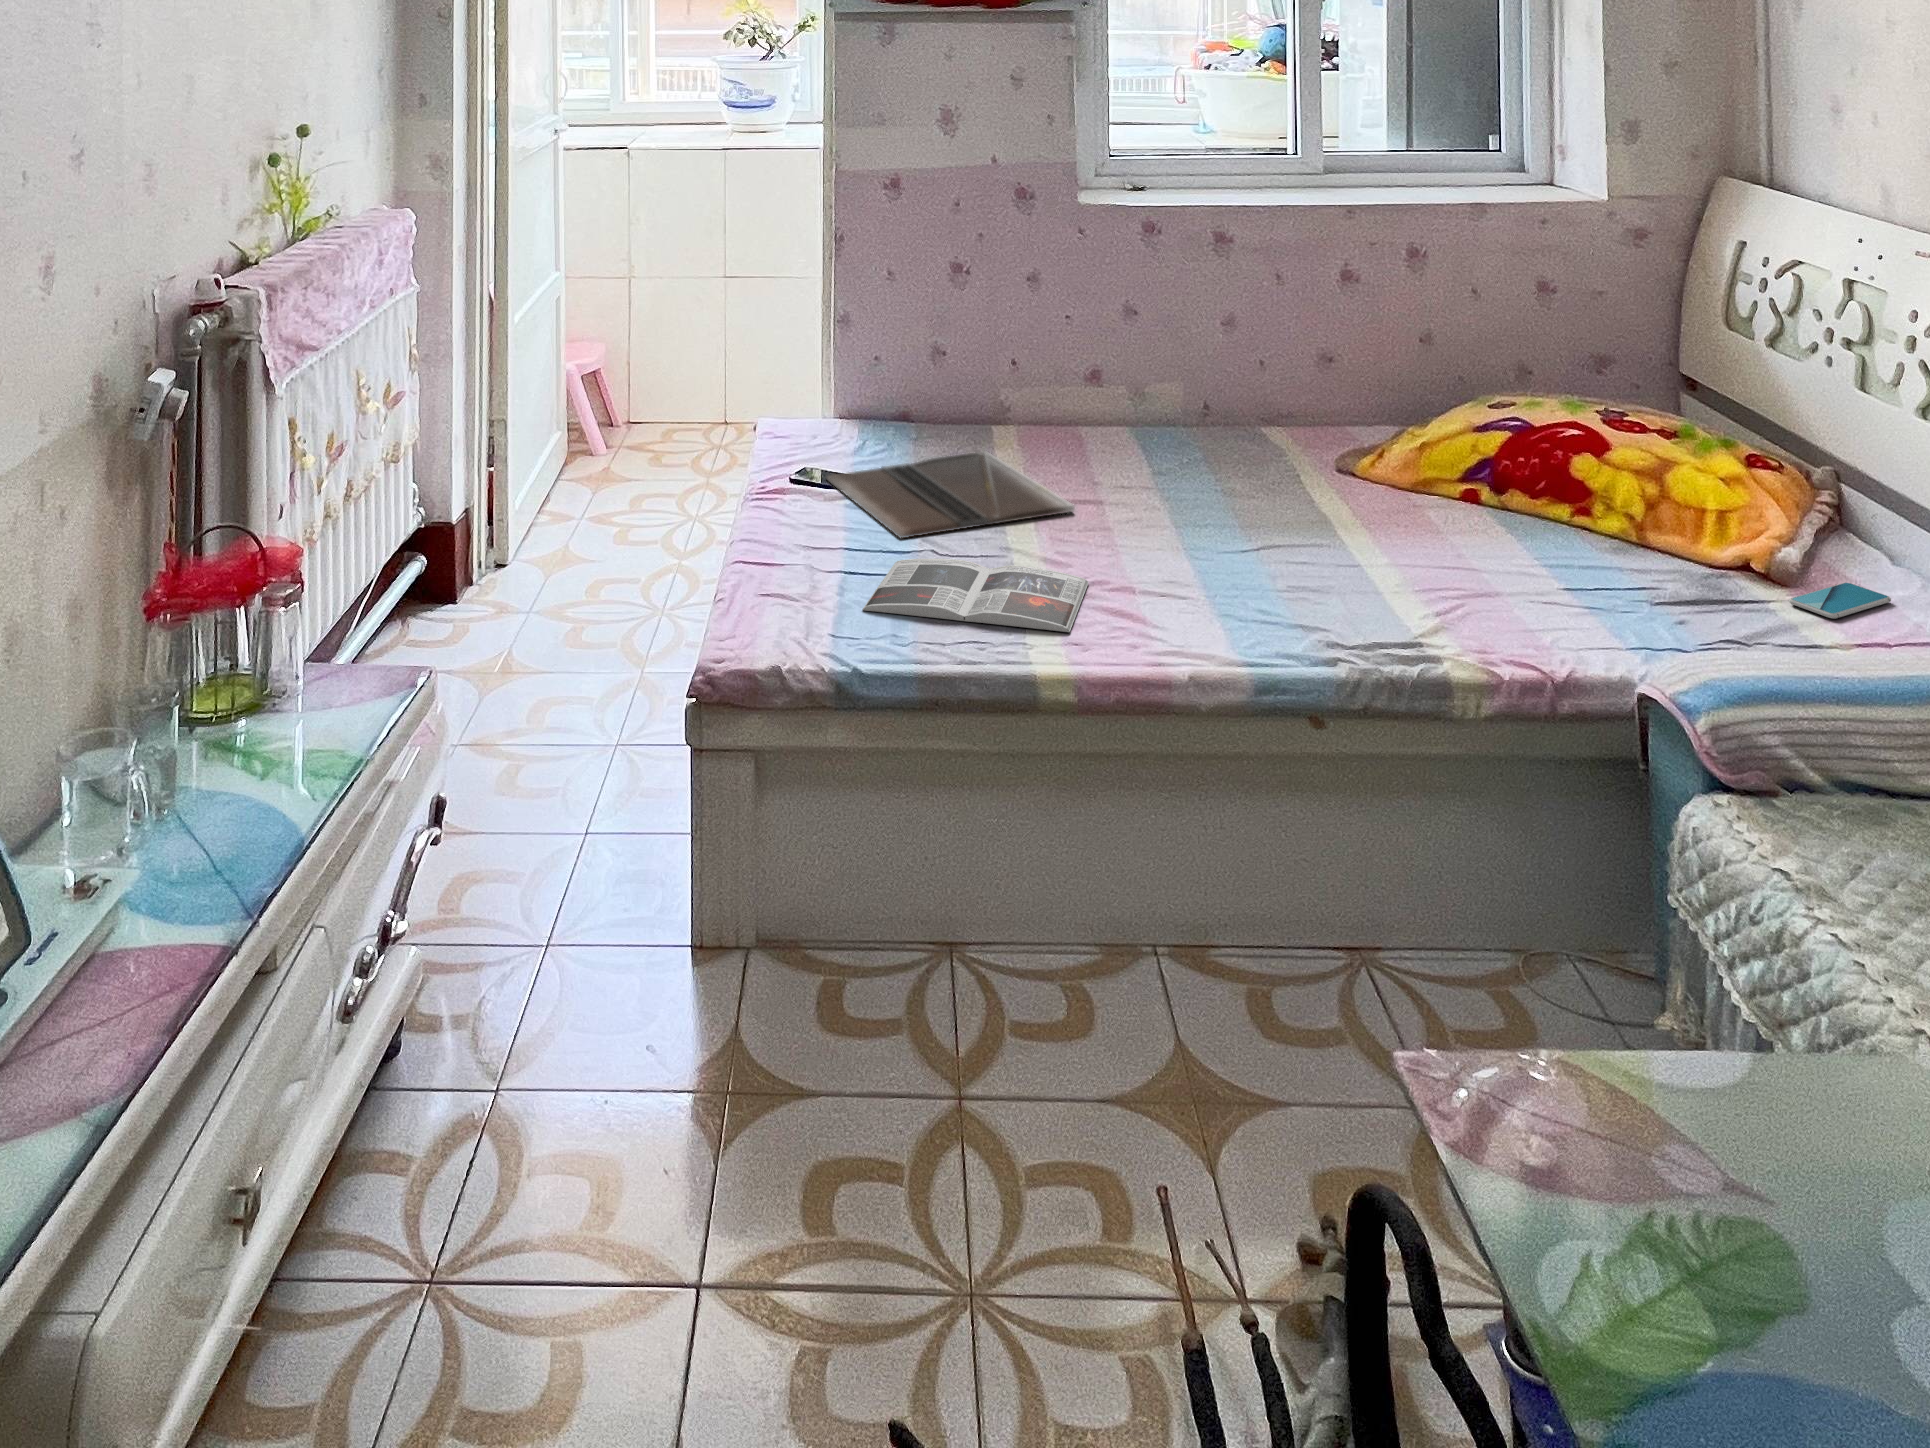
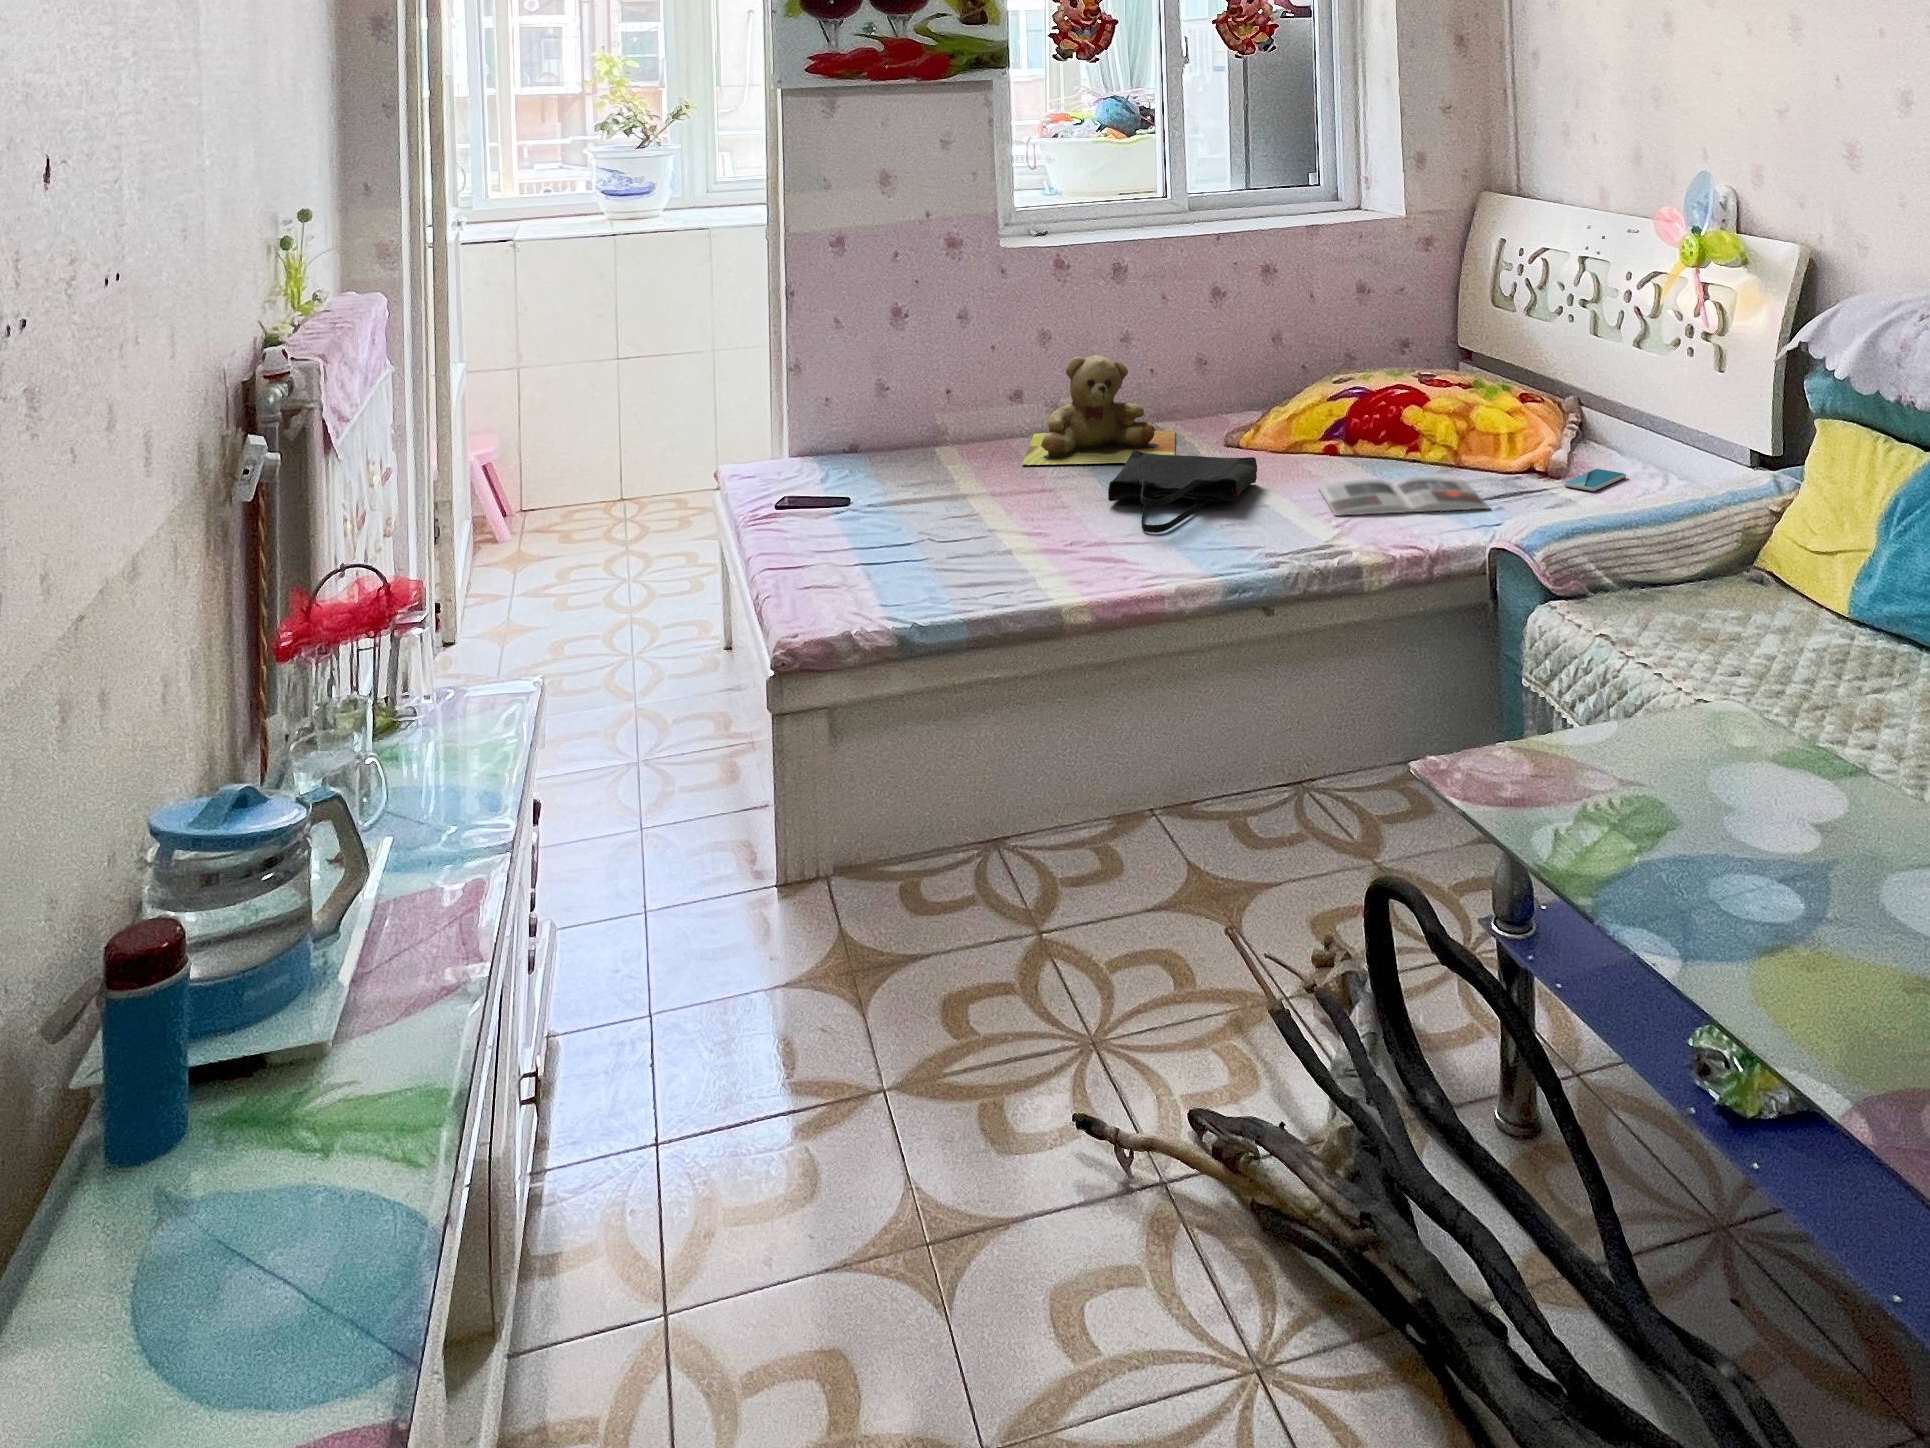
teddy bear: none [1078,347,1283,491] -> present [1022,355,1175,465]
laptop: present [827,451,1075,538] -> none [811,459,1034,526]
tote bag: none [1155,475,1356,595] -> present [1108,451,1257,533]
magazine: present [863,559,1089,632] -> present [1319,477,1489,516]

